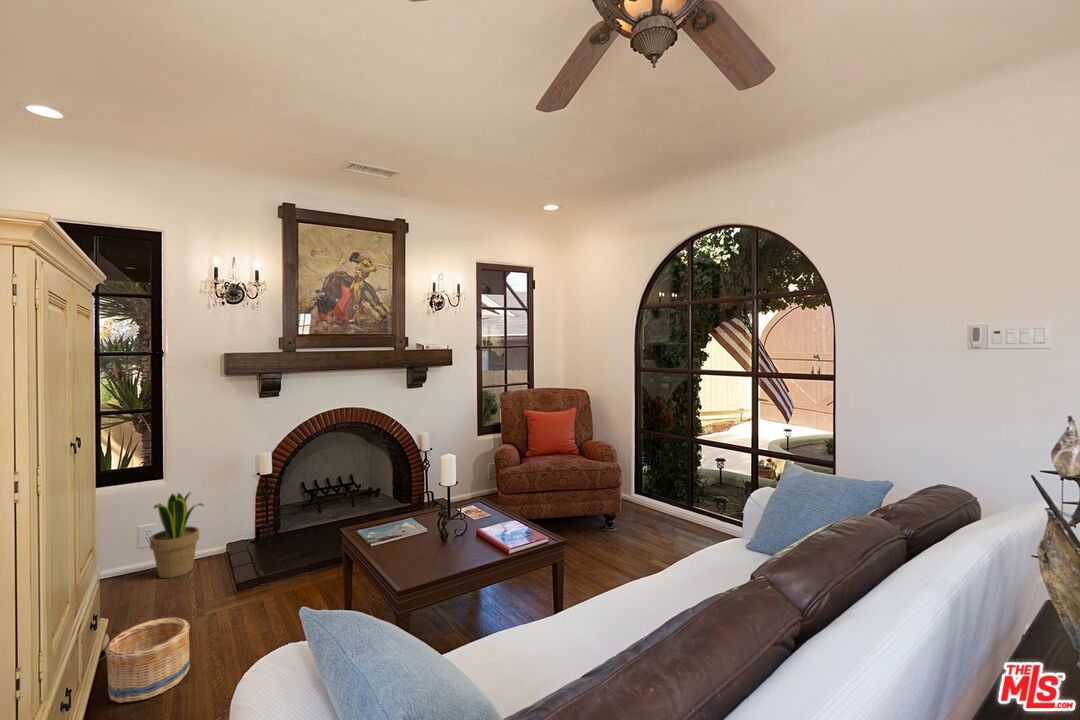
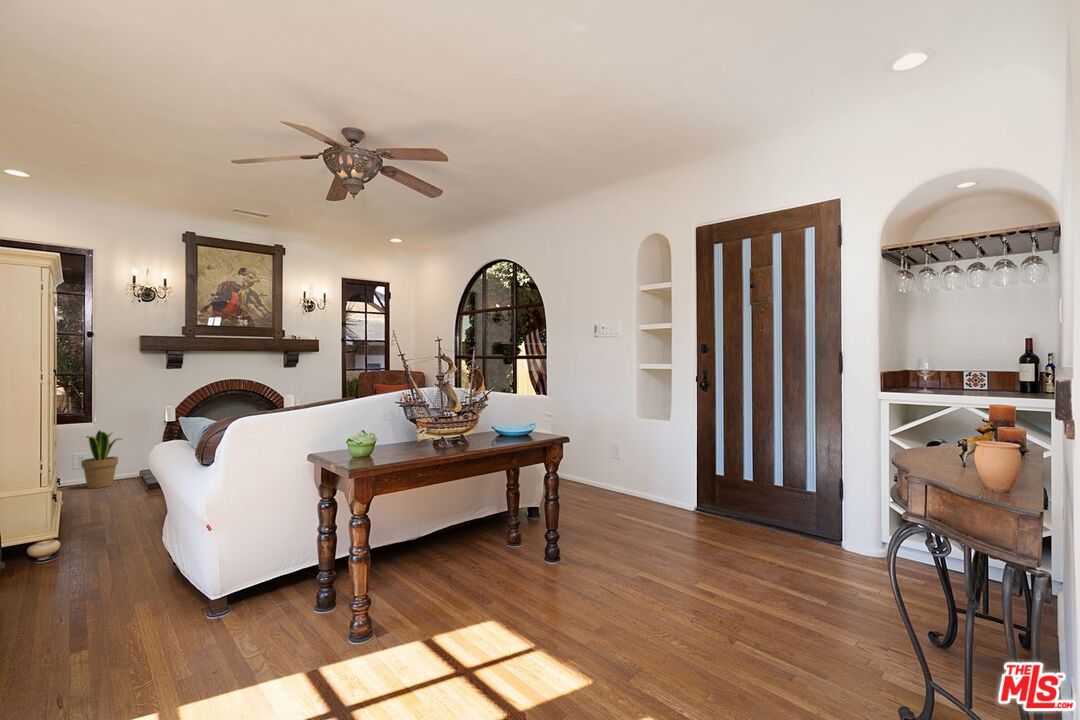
basket: present [105,618,190,703] -> none [64,482,116,519]

